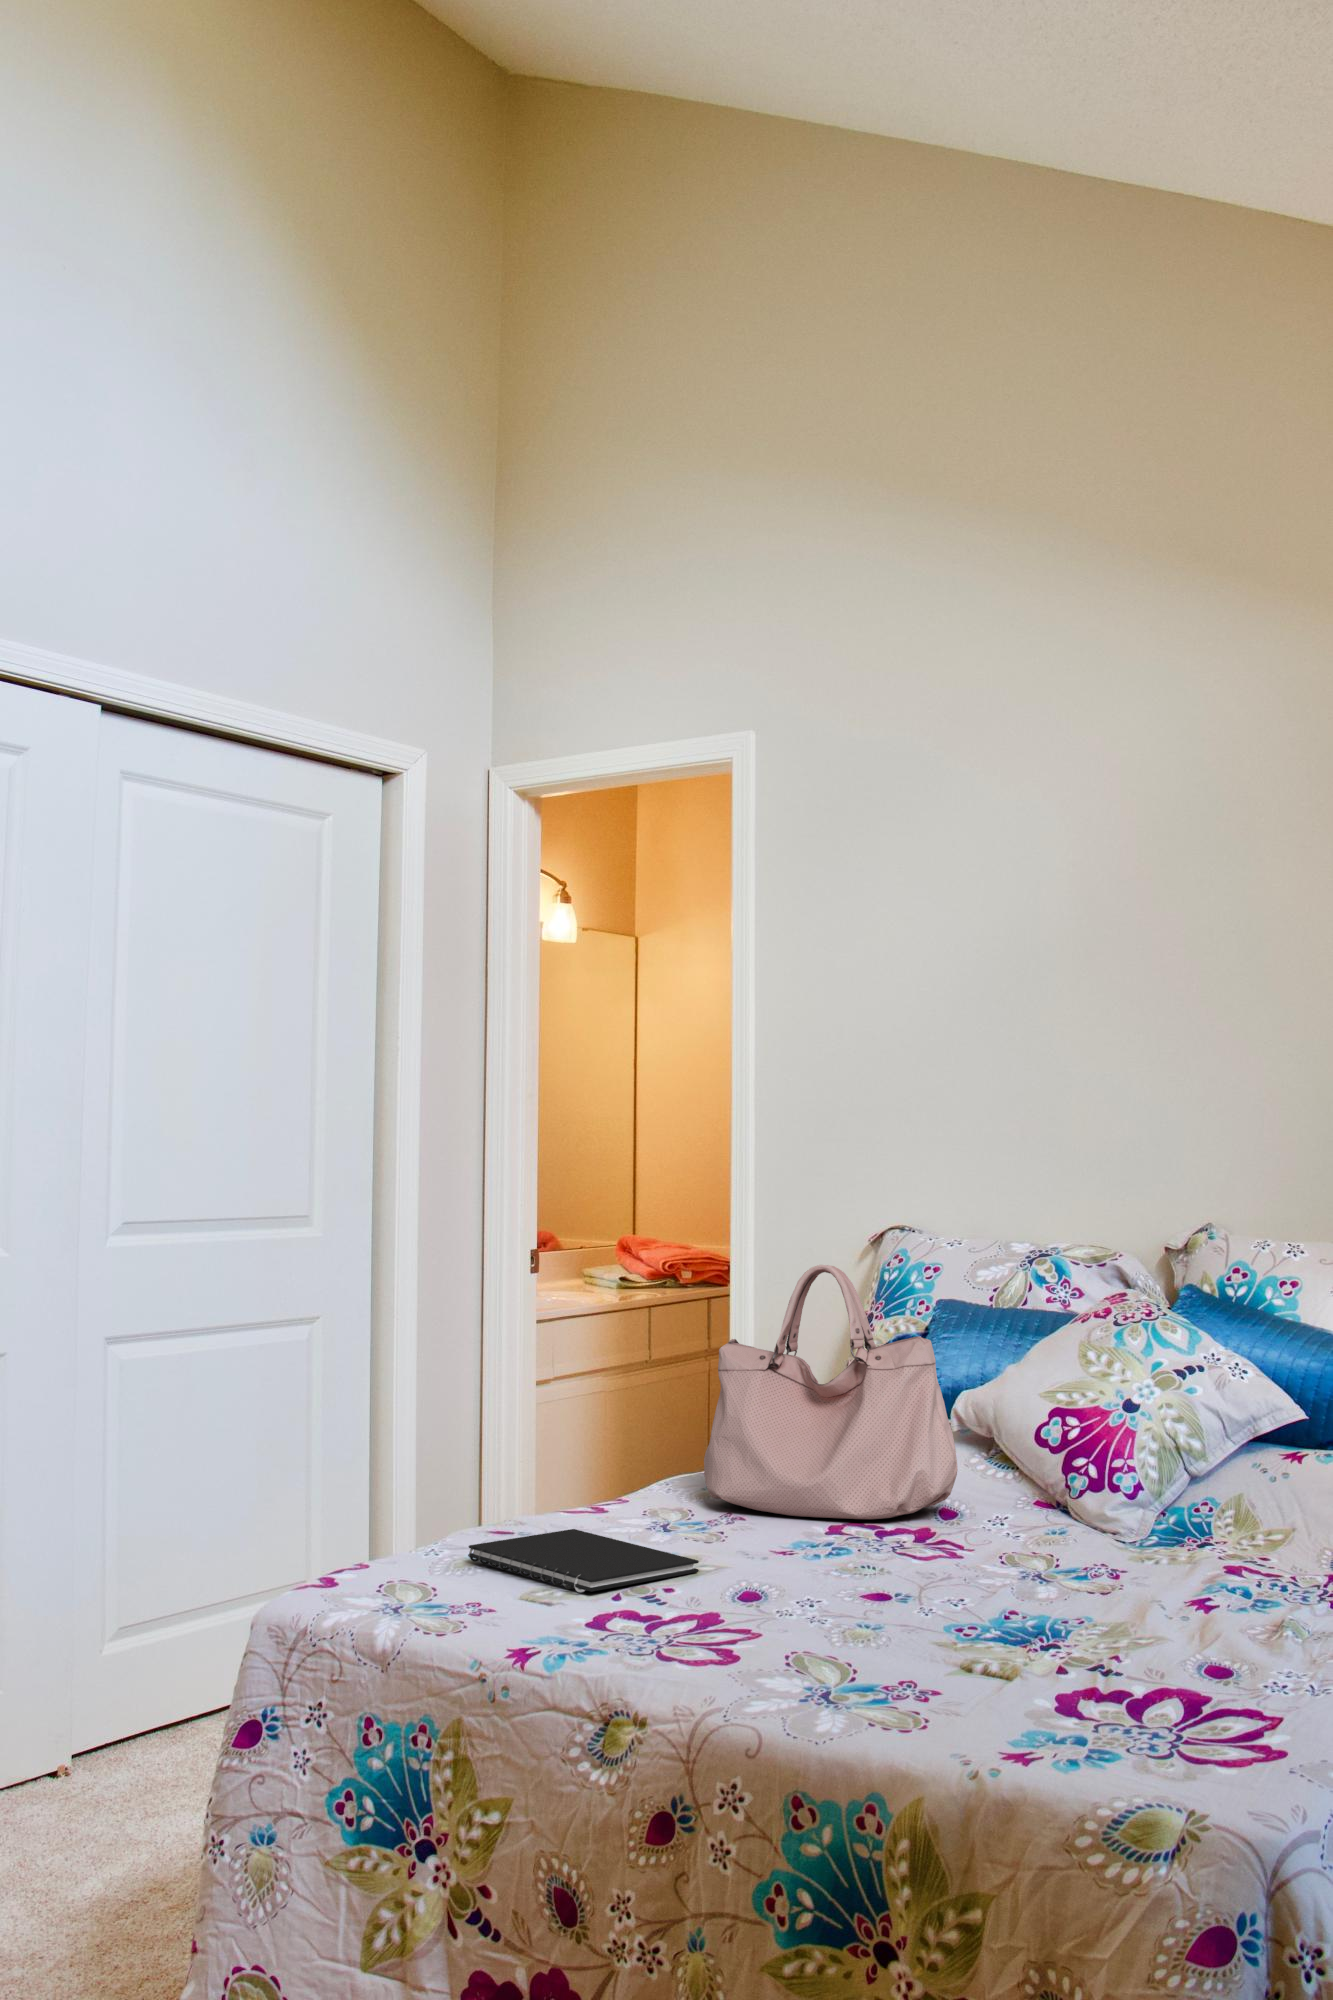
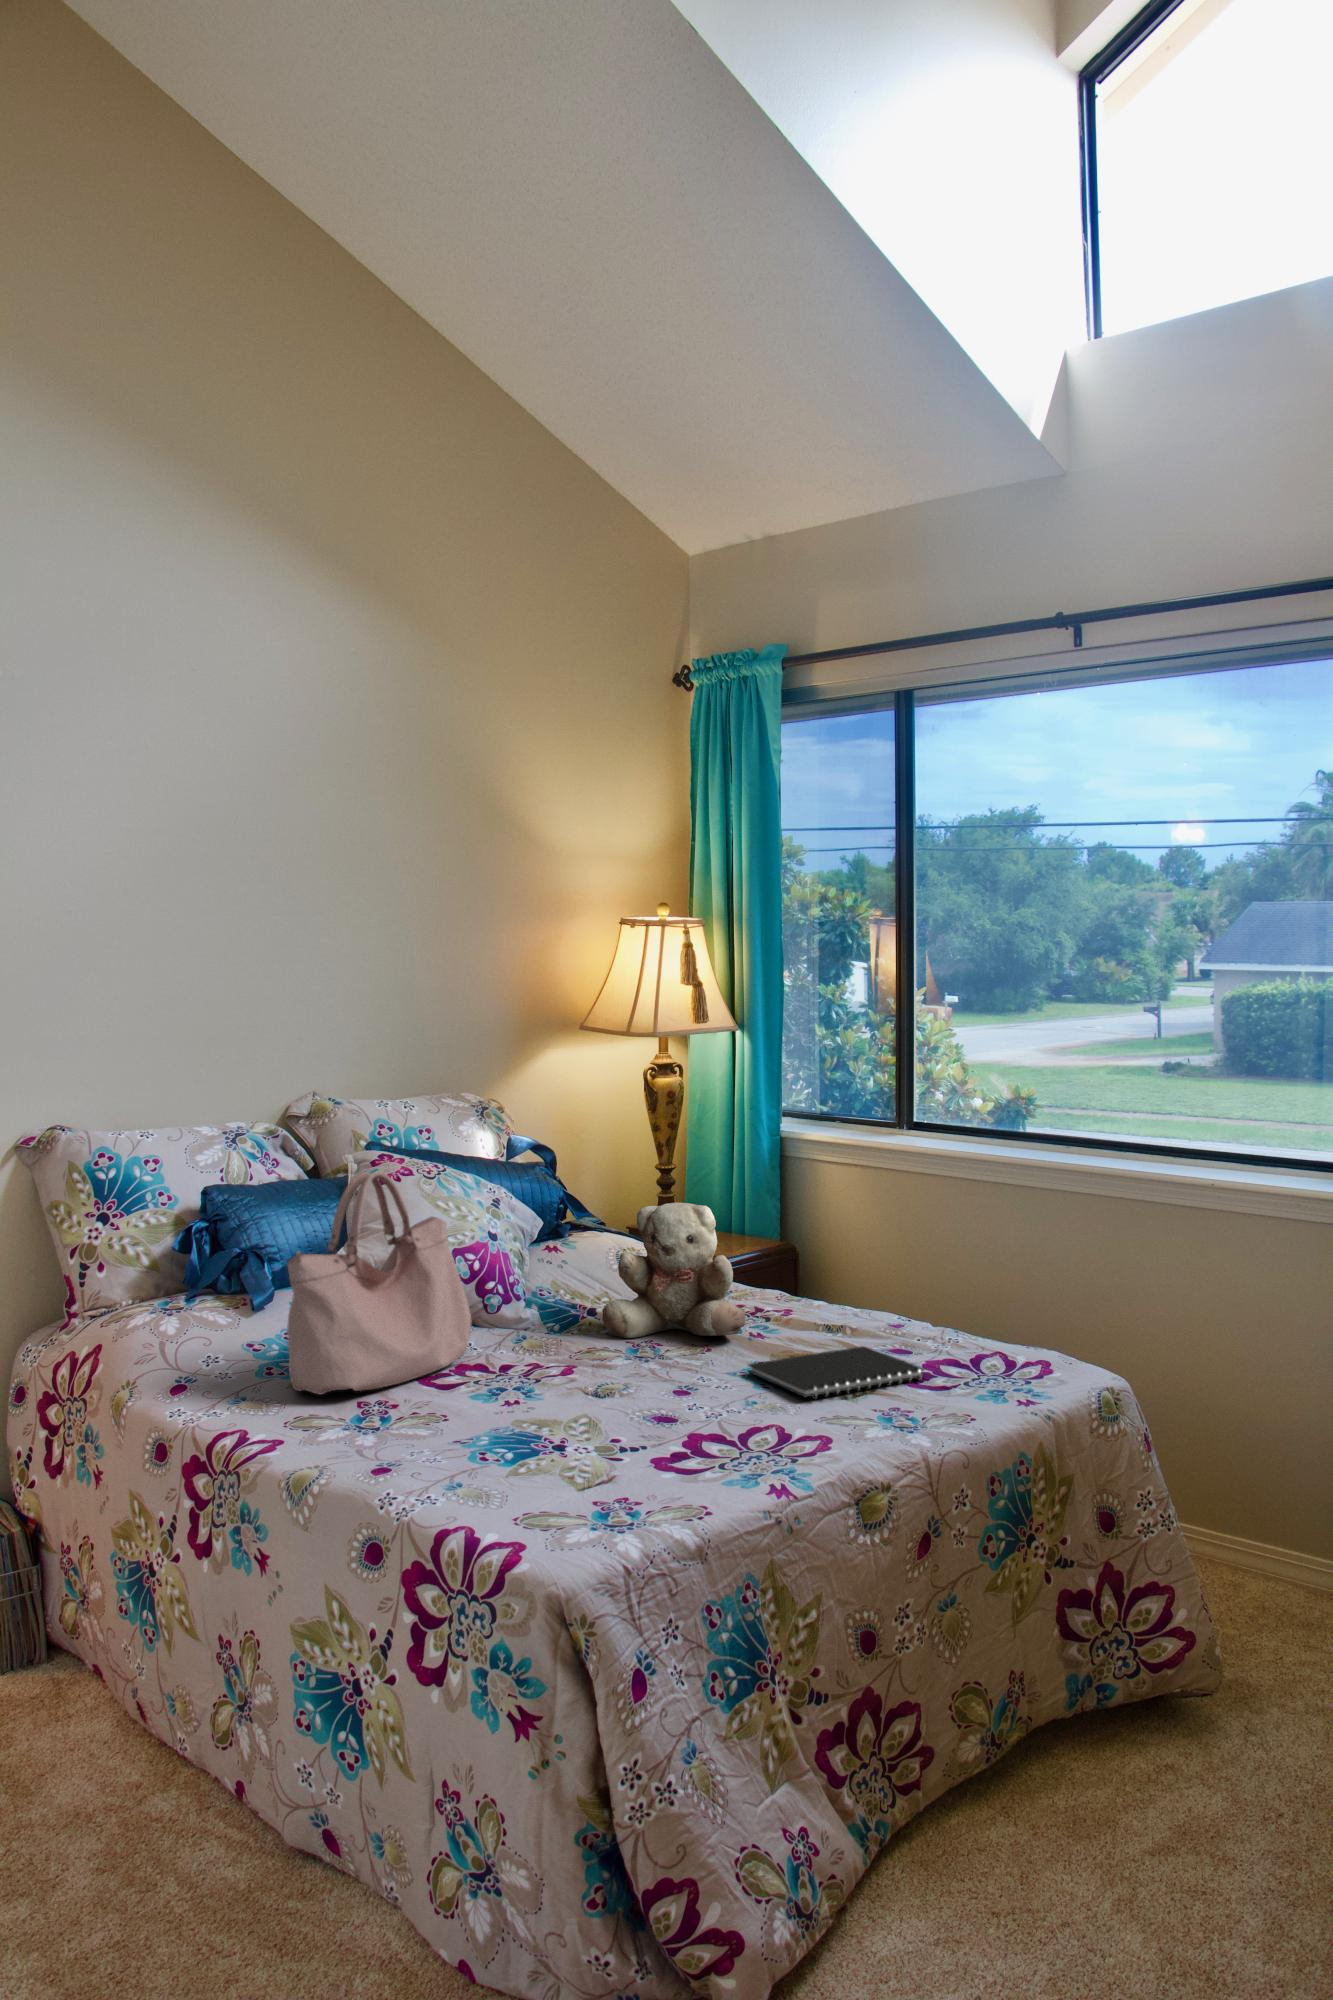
teddy bear: none [1081,1371,1227,1594] -> present [602,1203,746,1338]
notebook: present [468,1529,699,1592] -> present [748,1346,924,1398]

